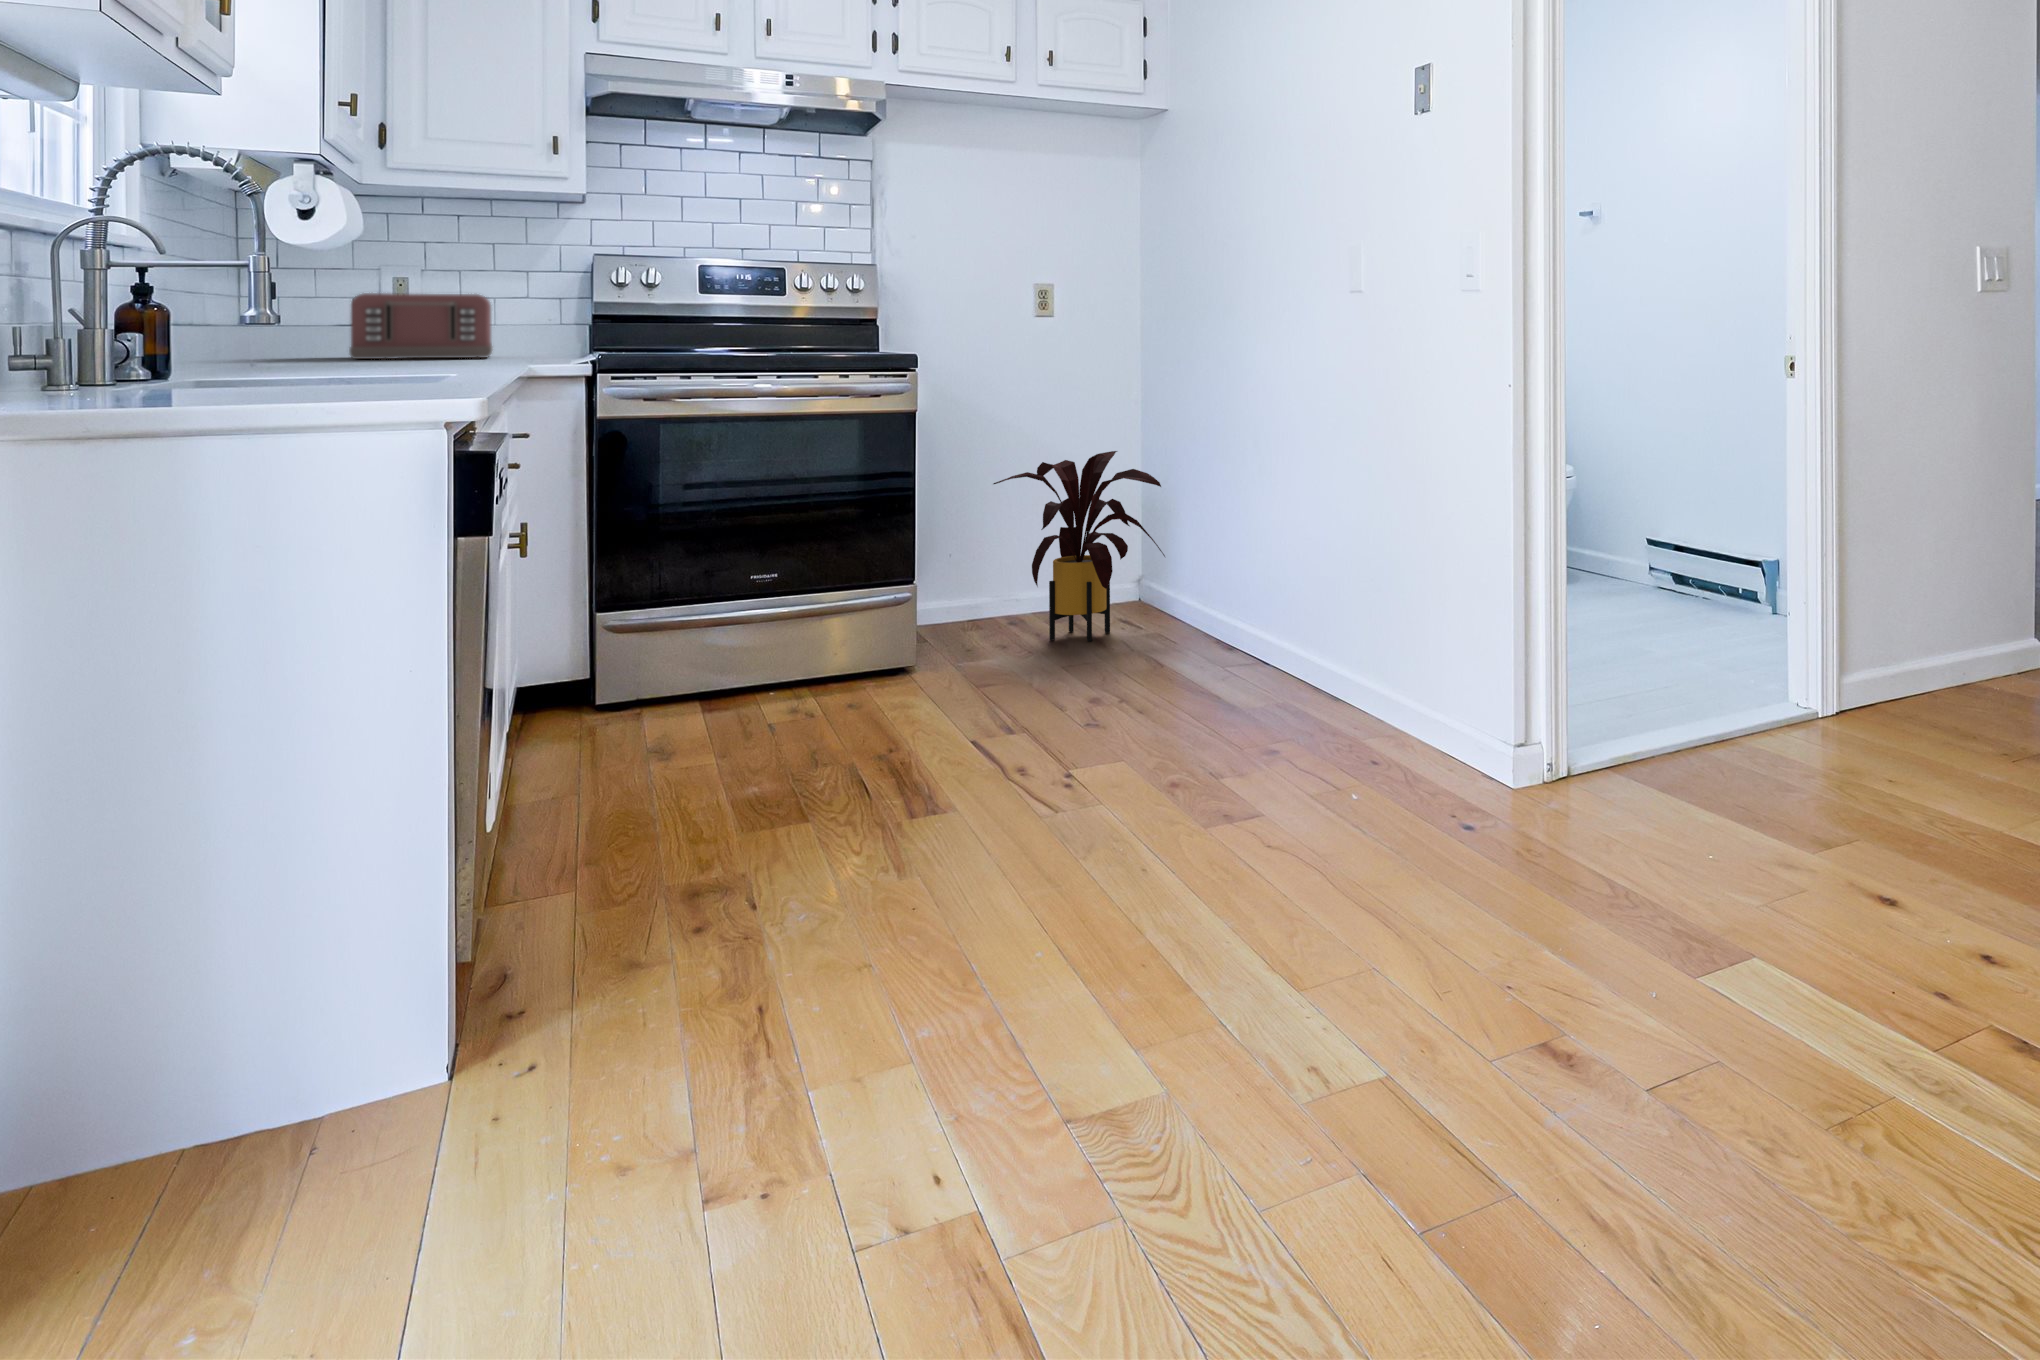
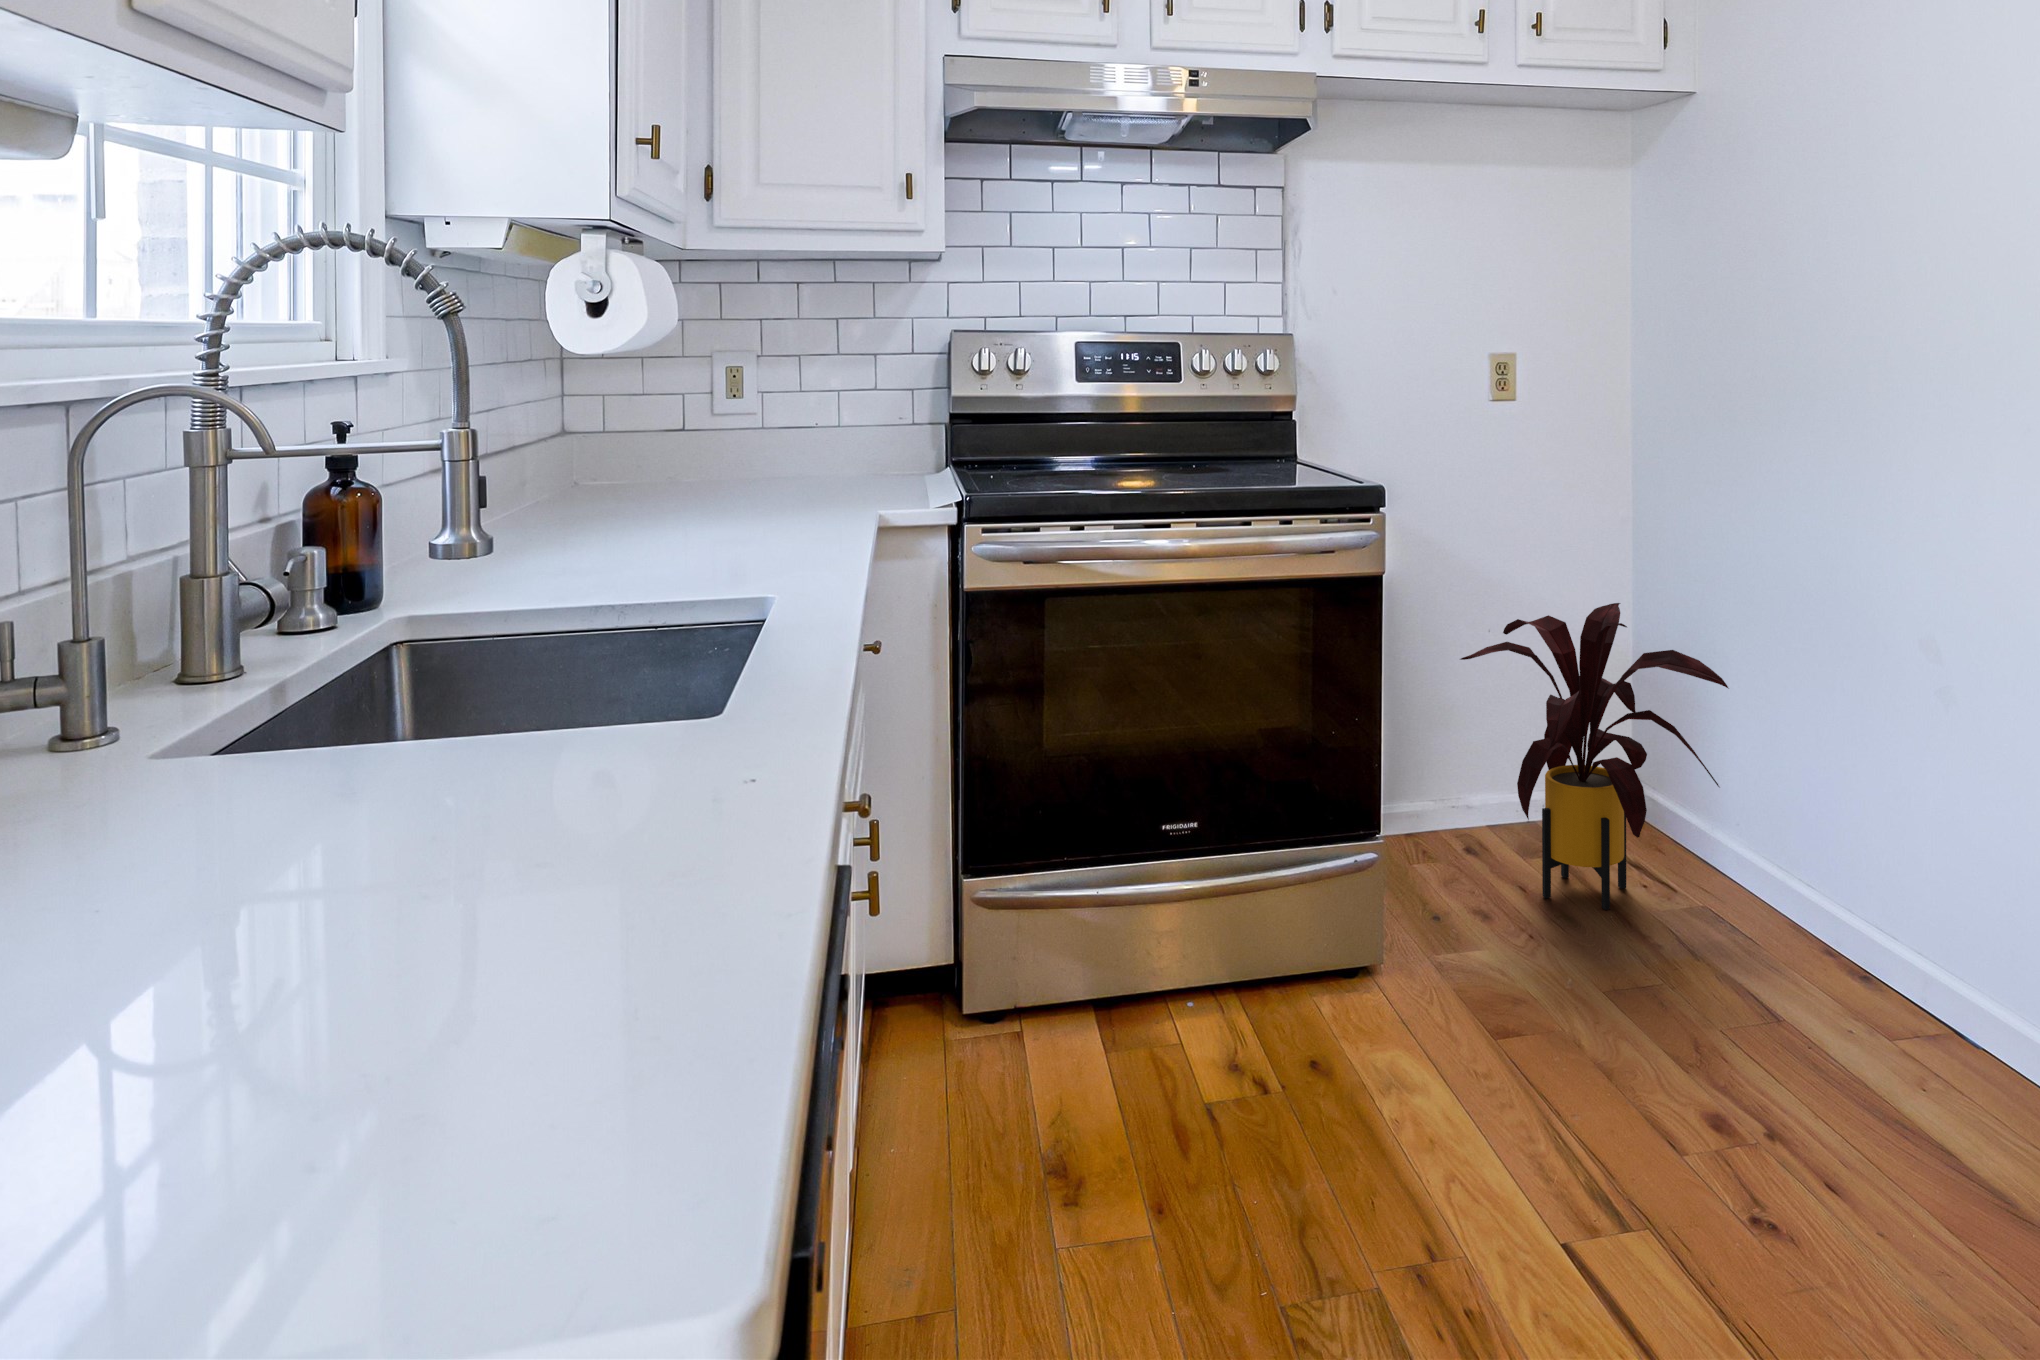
toaster: present [349,293,493,359] -> none [673,387,836,483]

